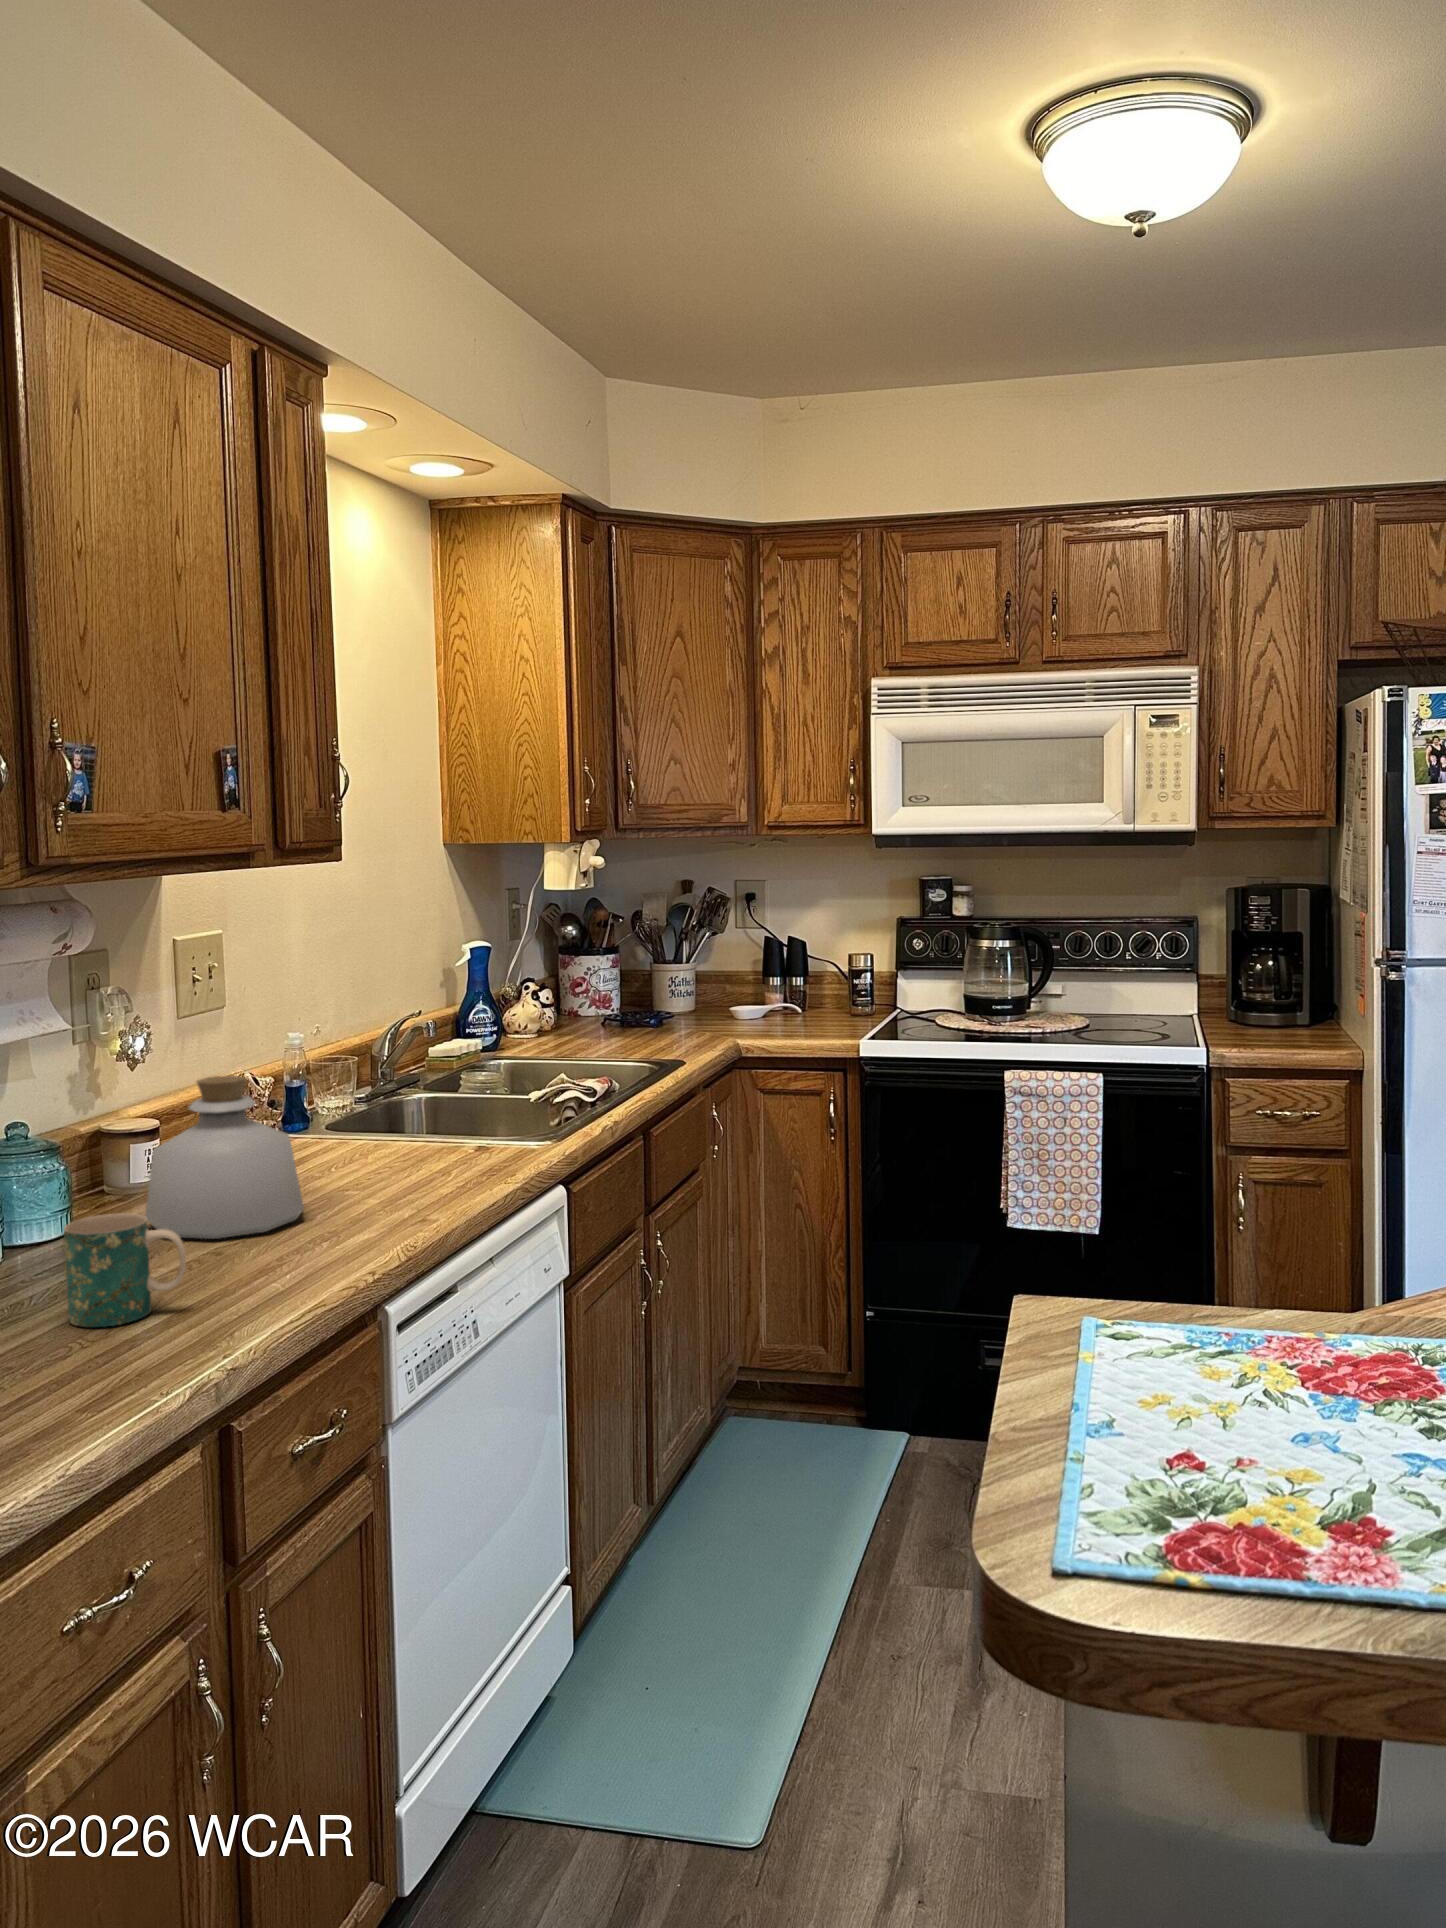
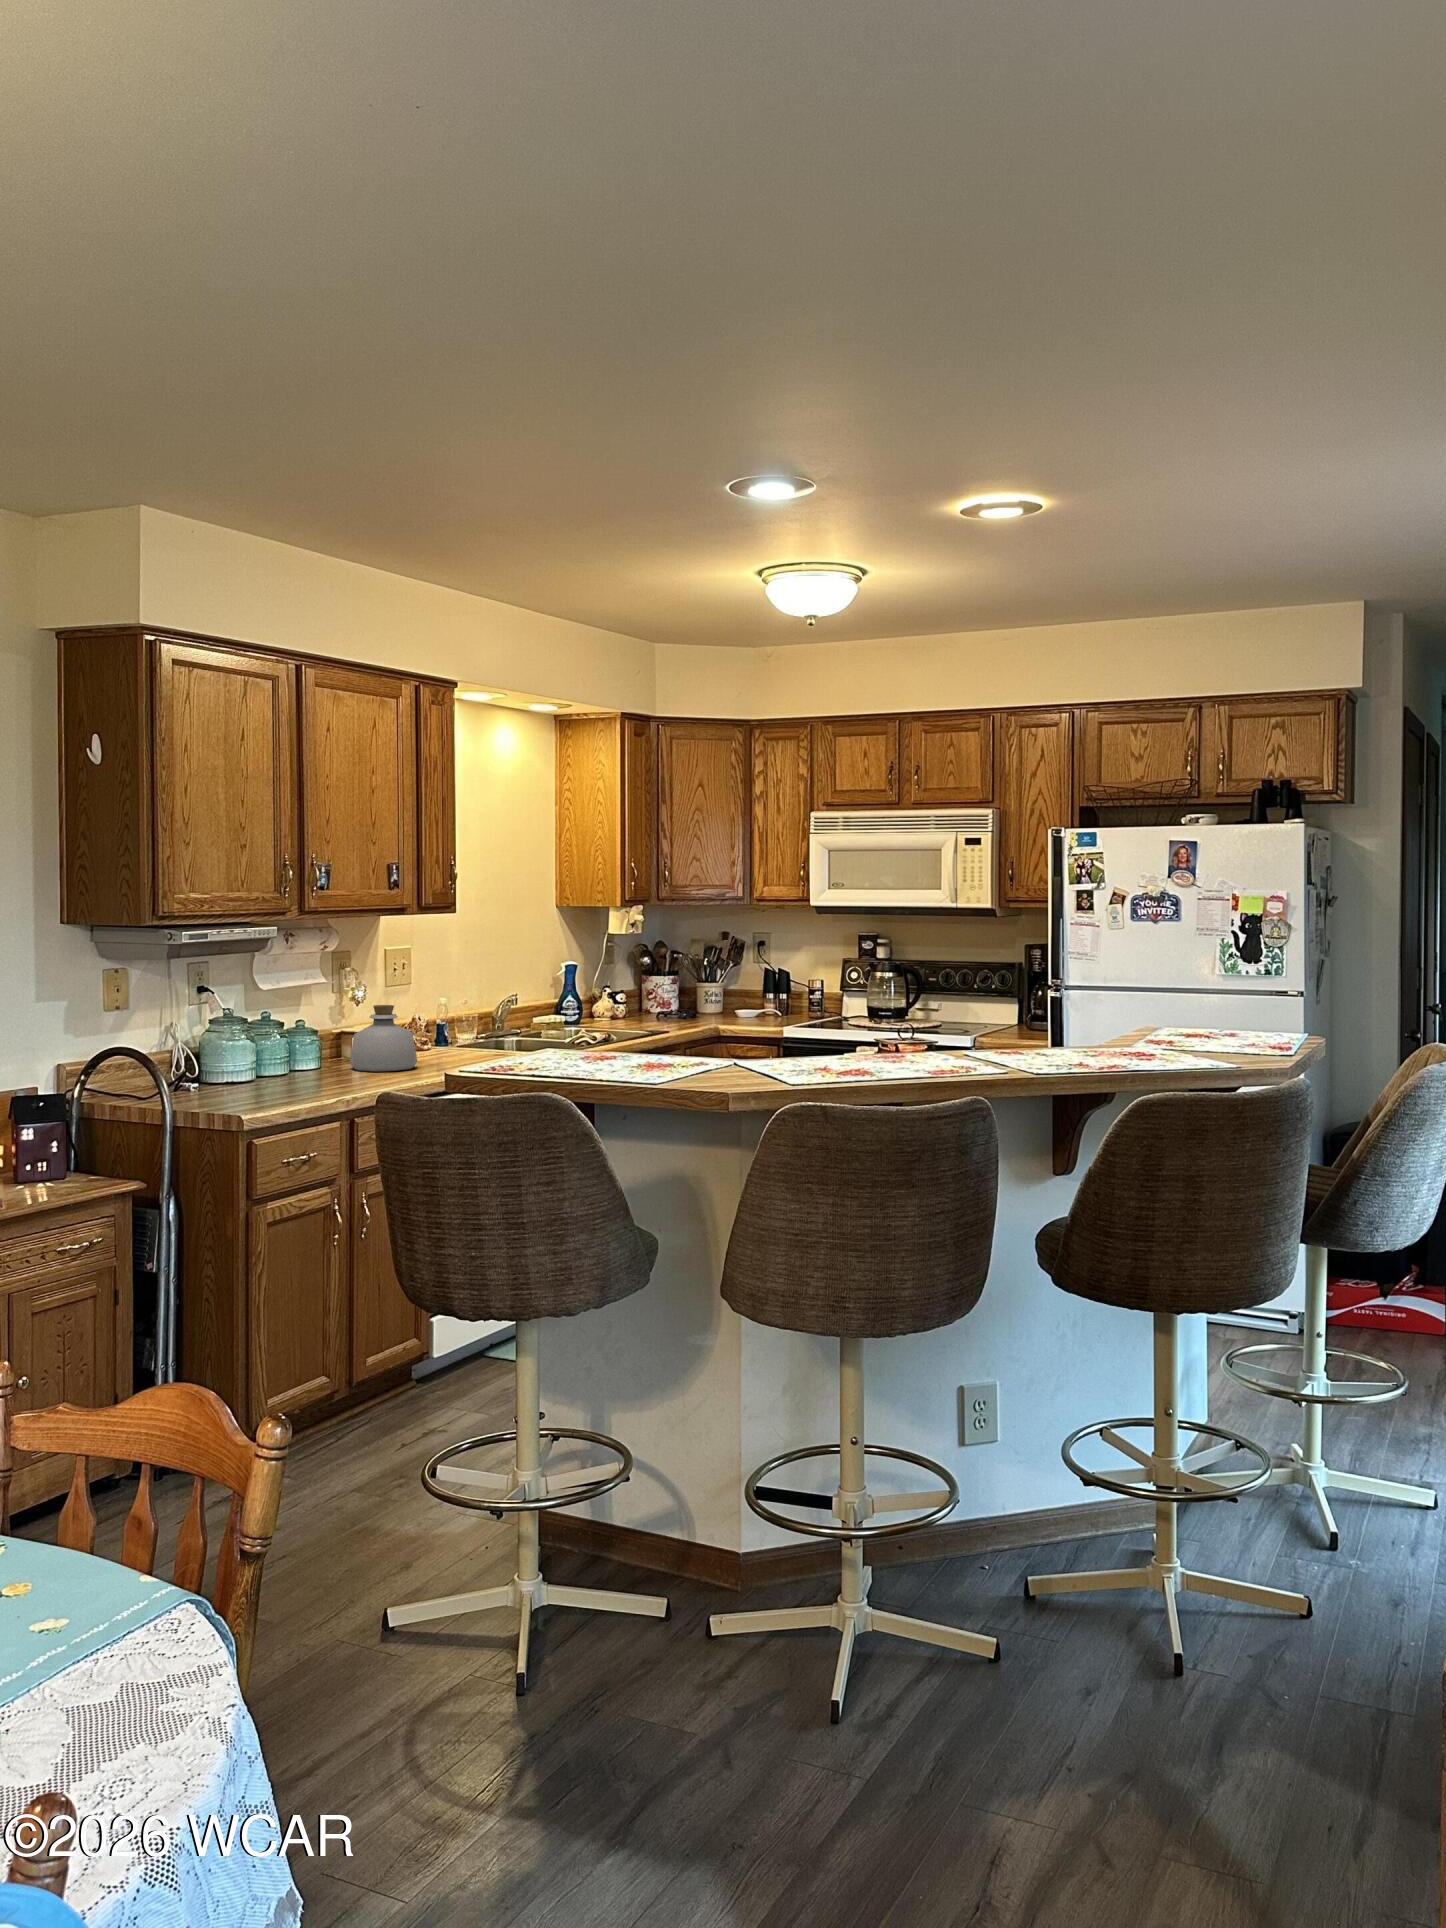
mug: present [64,1213,186,1327] -> none [307,1047,351,1086]

